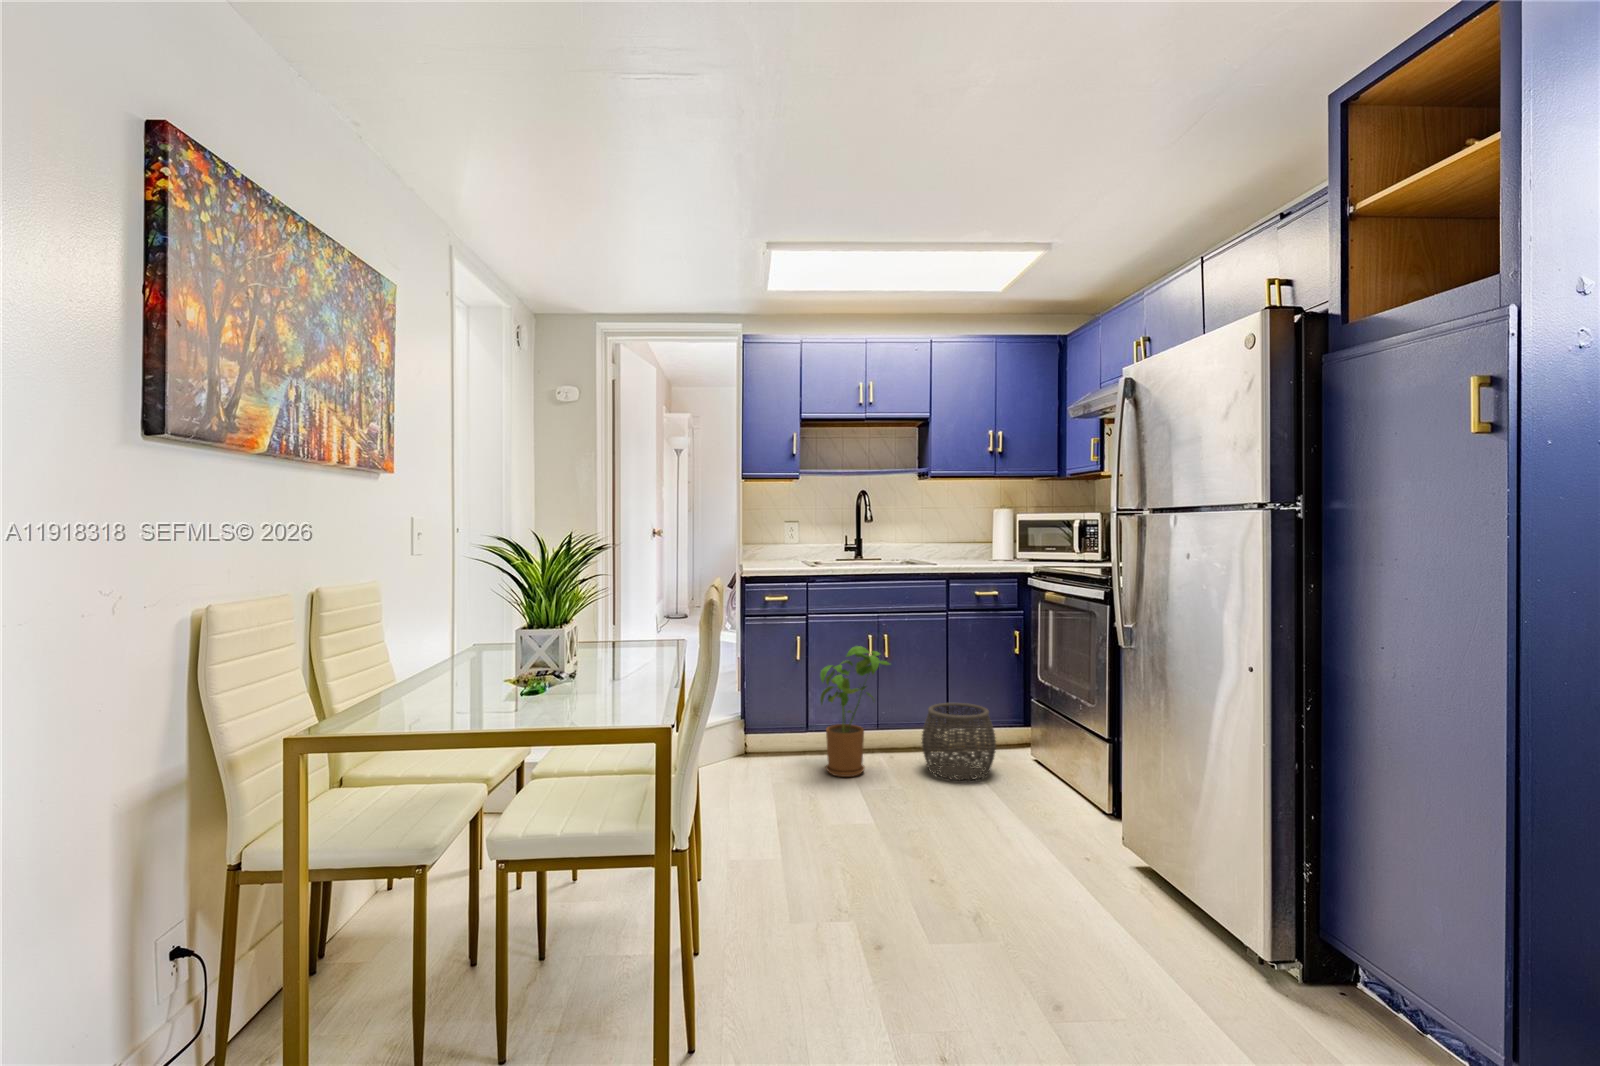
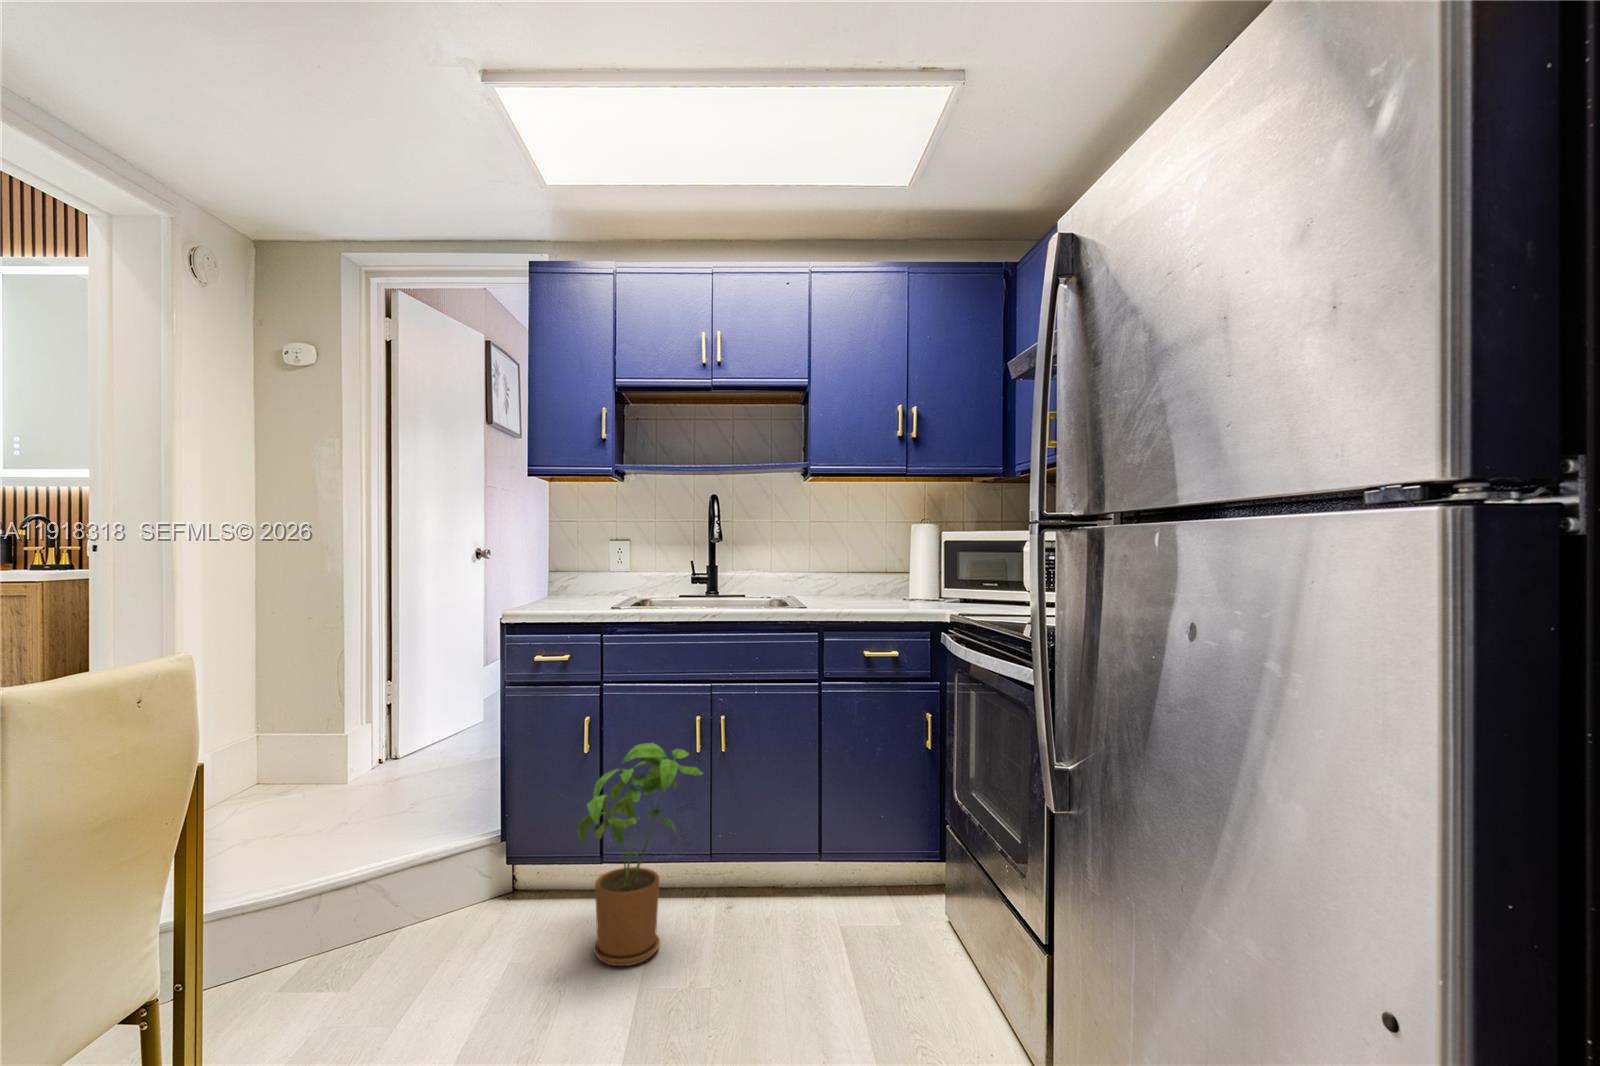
woven basket: present [921,703,996,780] -> none [754,832,877,980]

